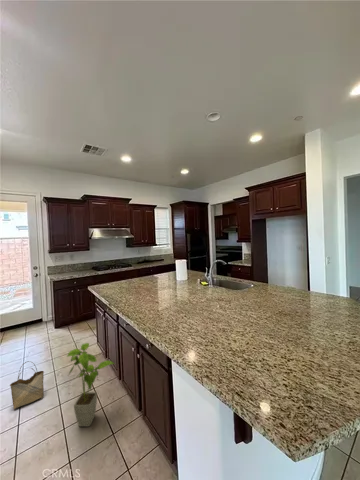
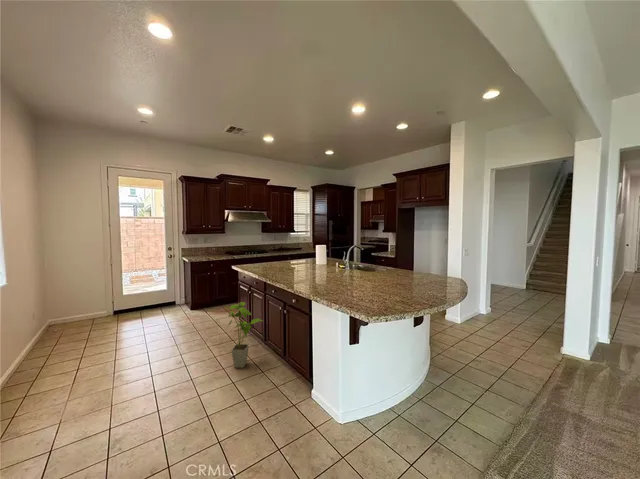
woven basket: present [10,362,44,409] -> none [174,322,199,358]

